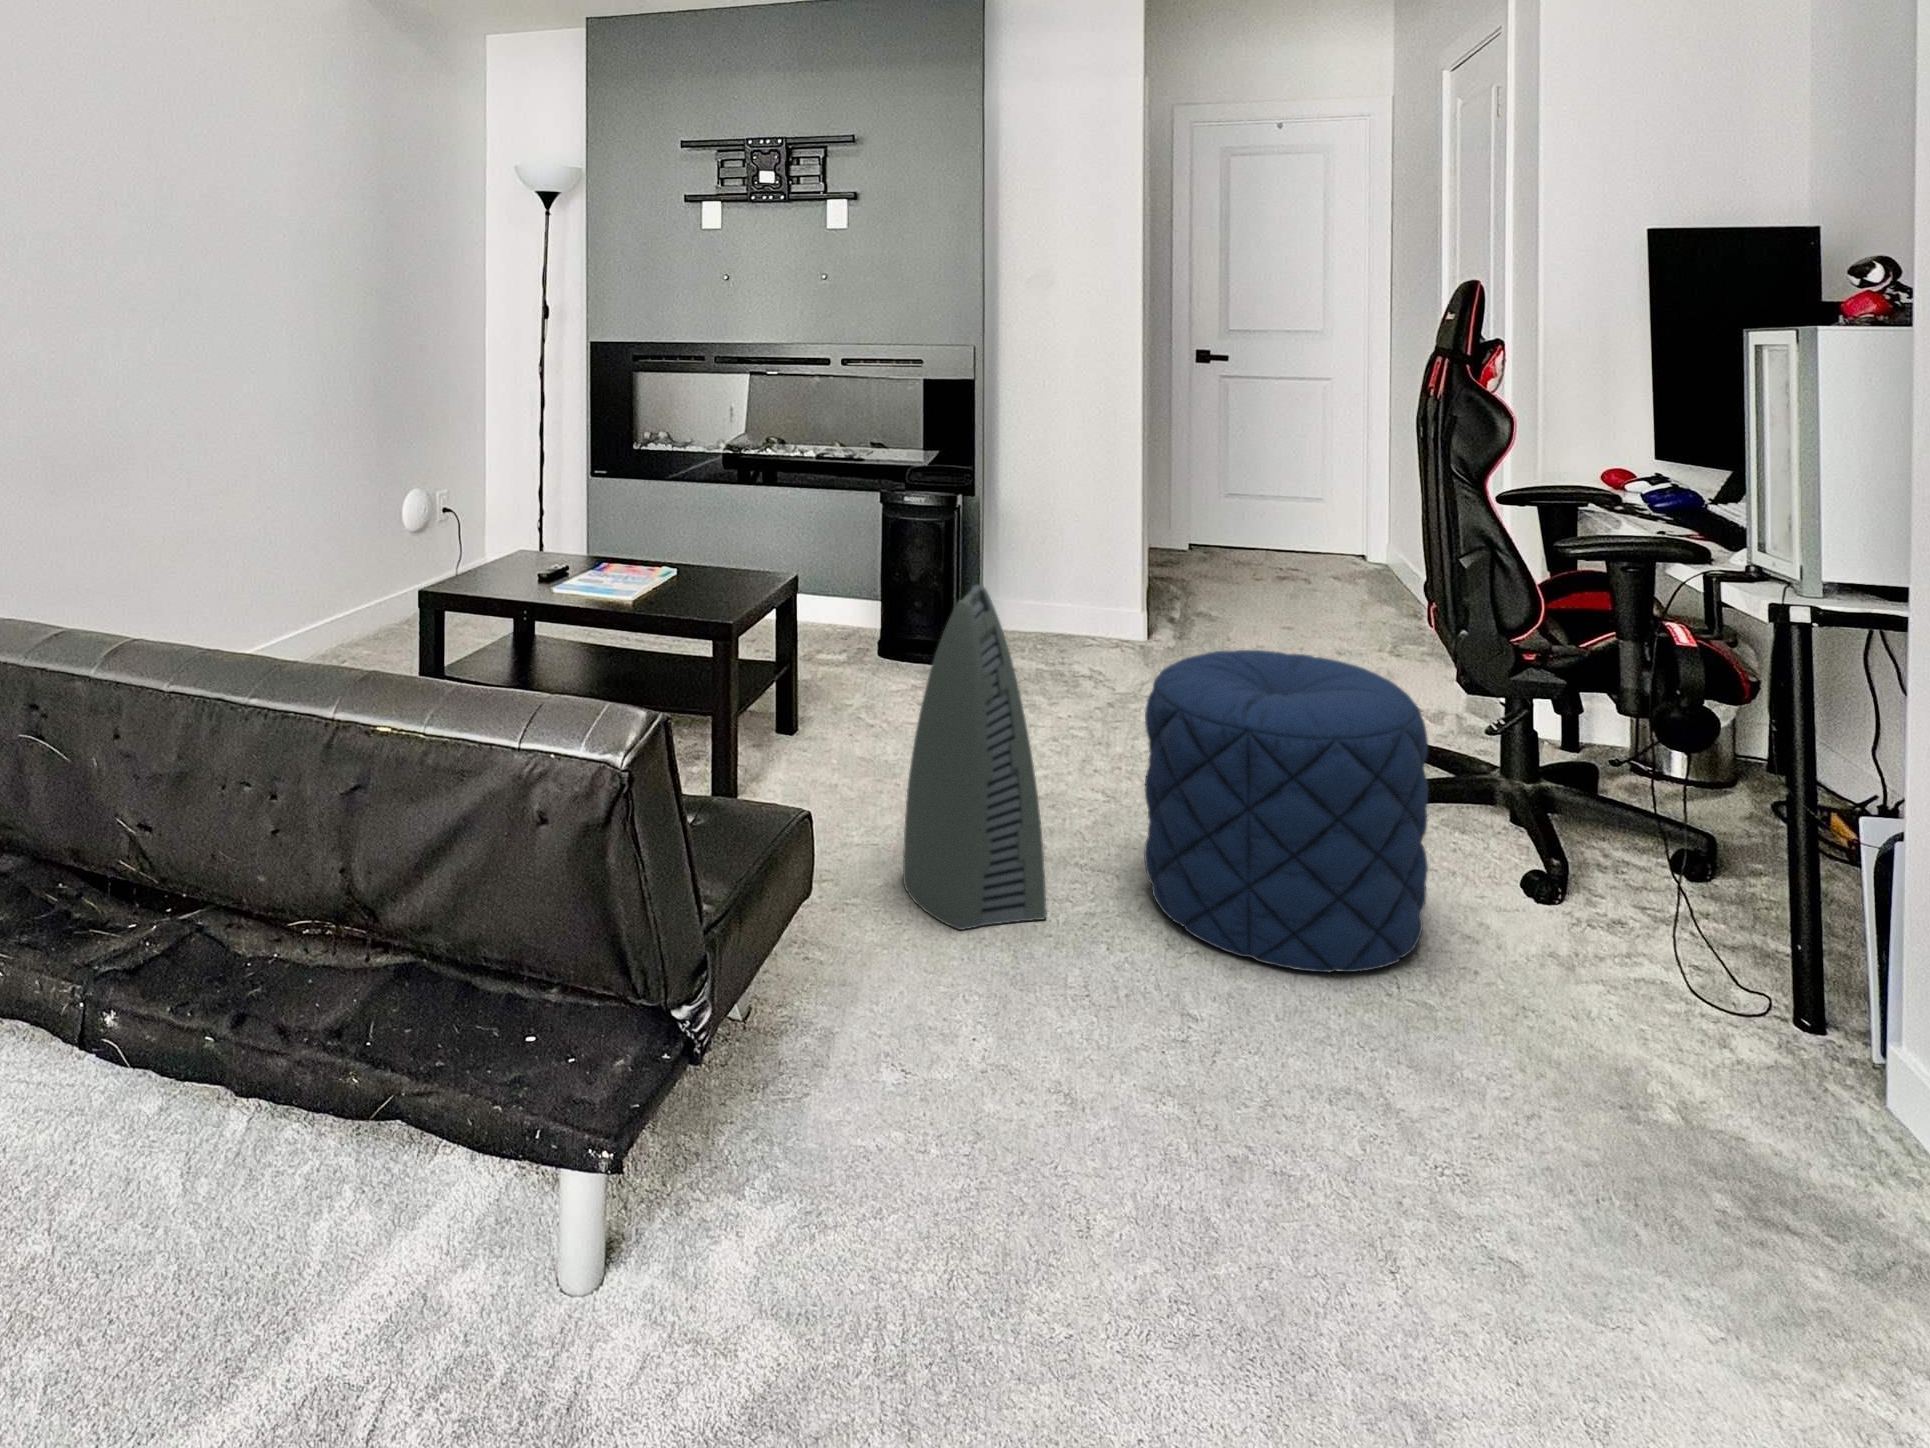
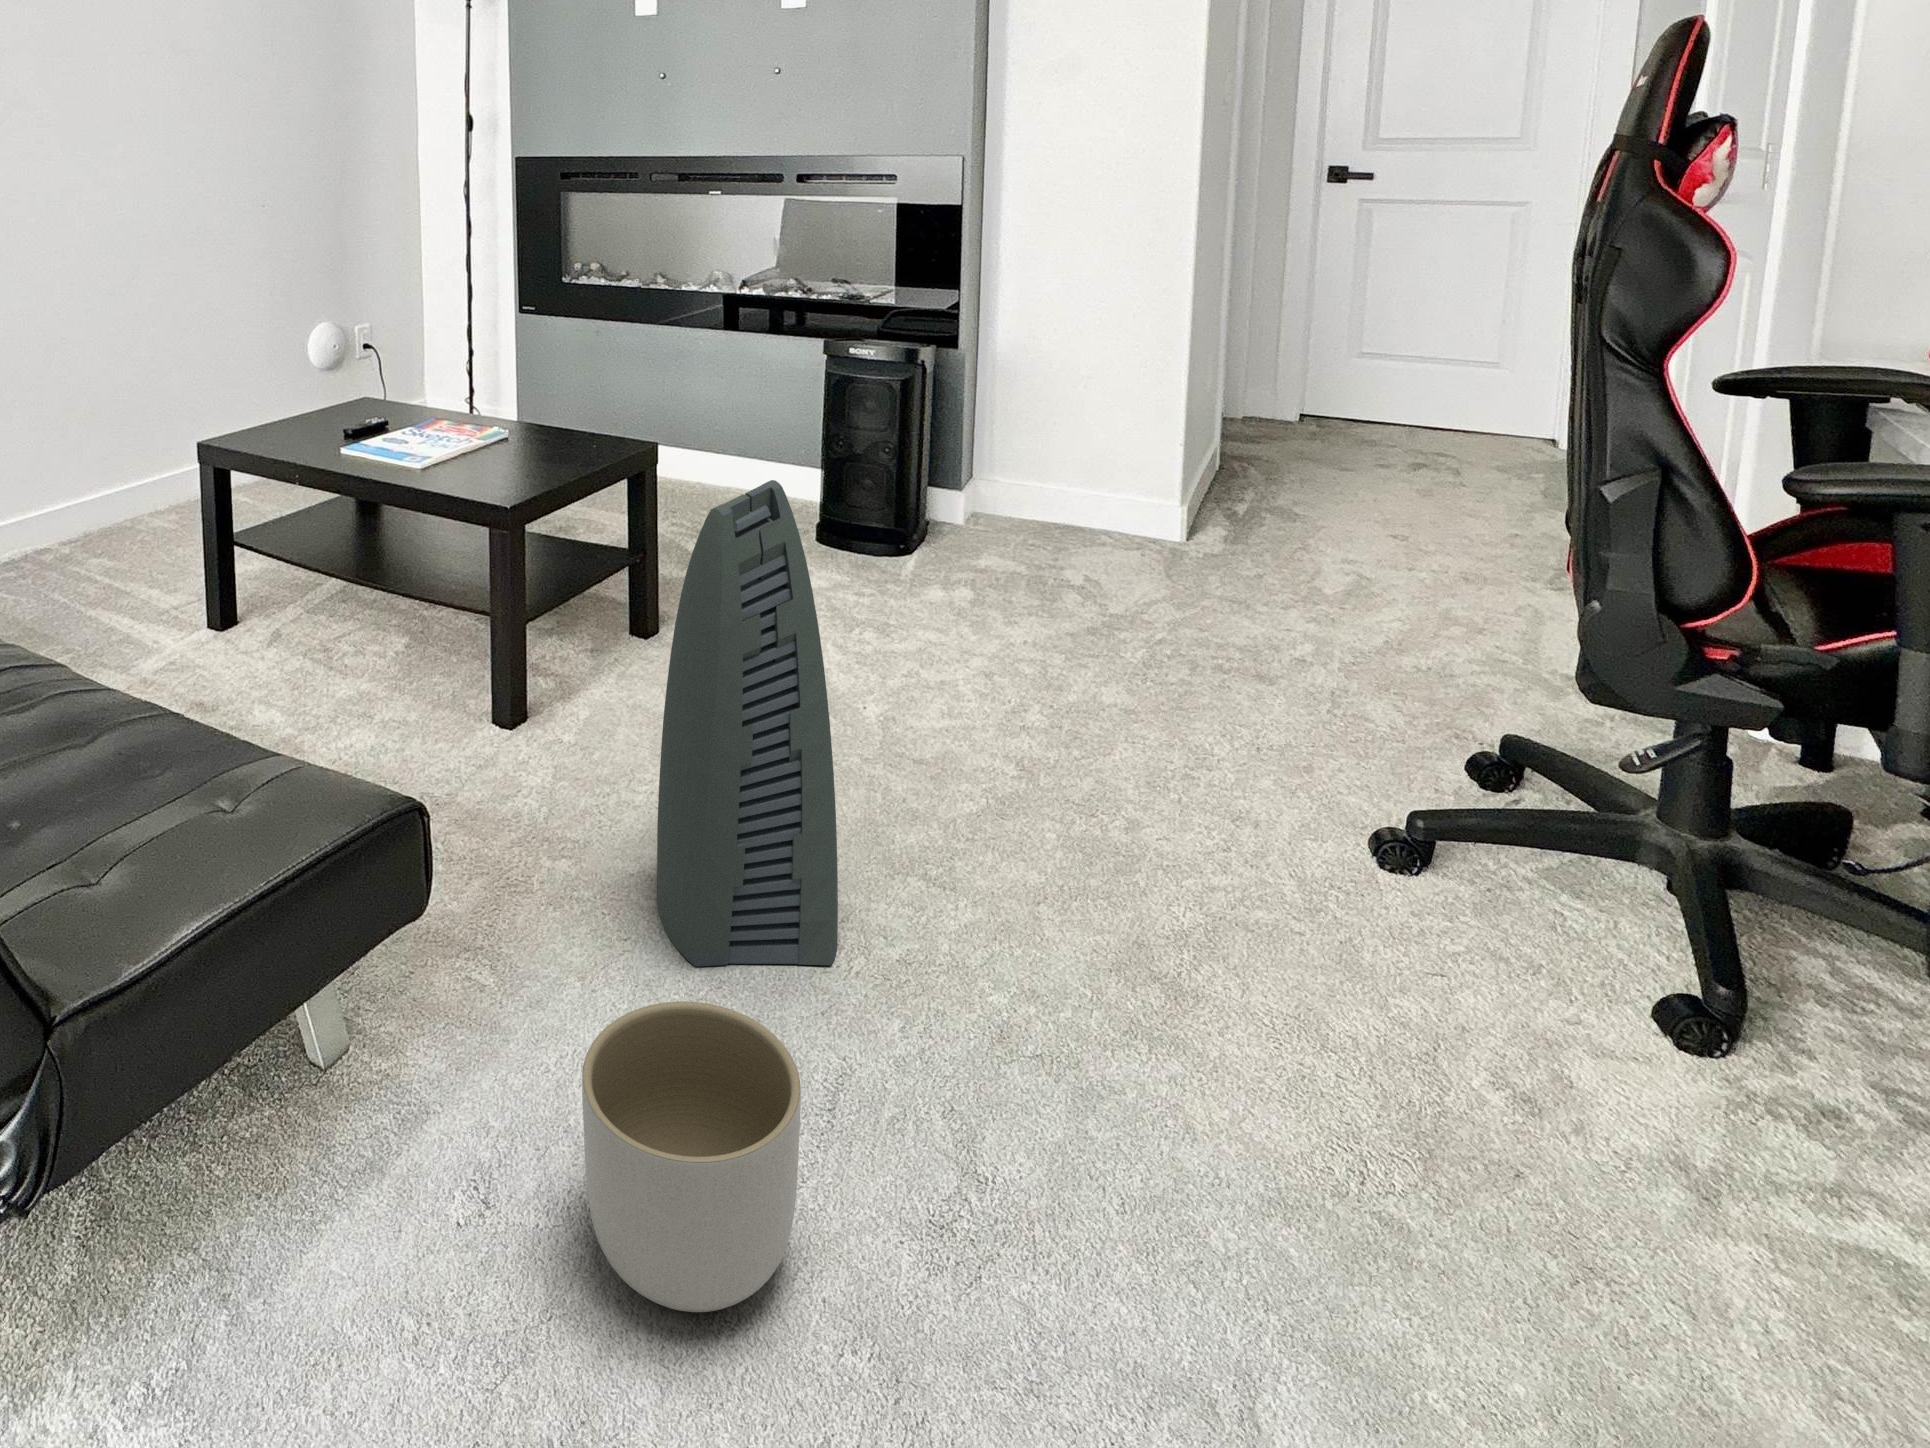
pouf: present [1144,650,1428,972] -> none [1004,600,1480,1146]
planter: none [978,913,1118,1091] -> present [582,1001,801,1312]

